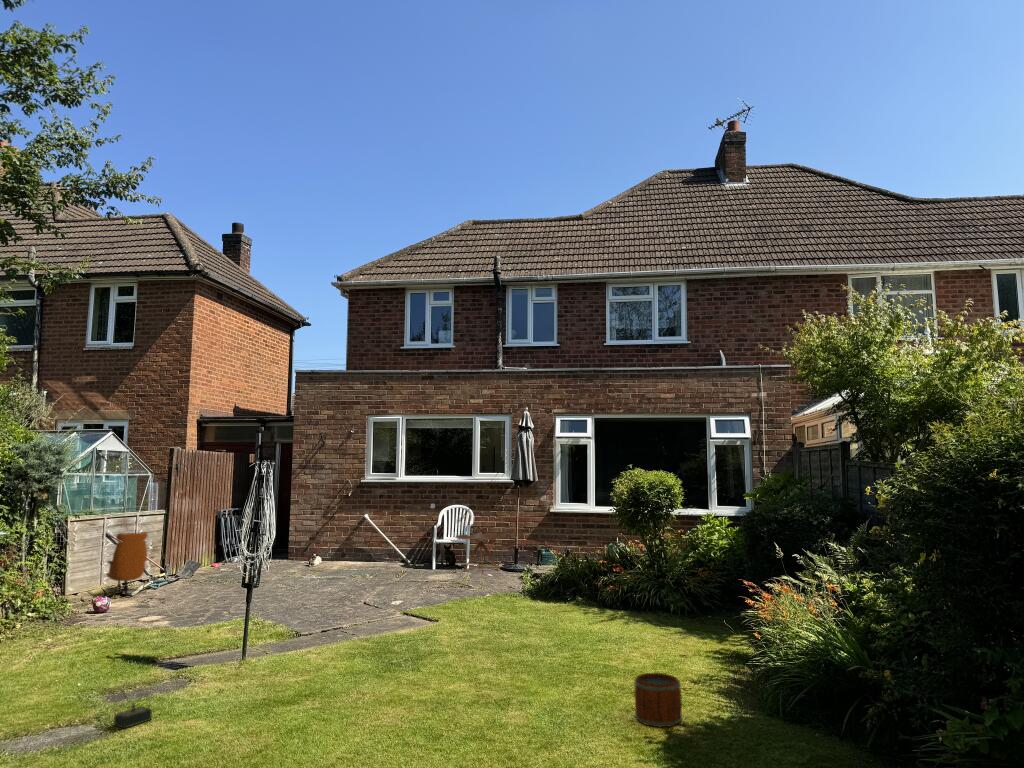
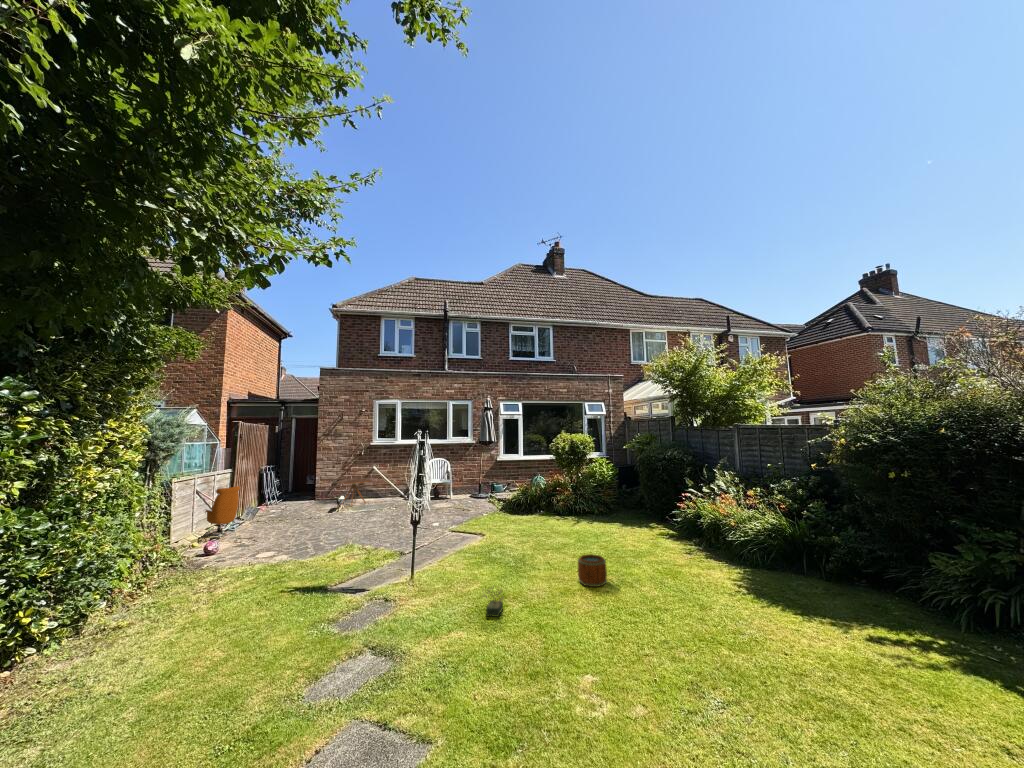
round table: present [456,534,506,573] -> present [336,479,371,505]
bucket: present [634,673,682,727] -> present [578,554,607,587]
decorative plant: present [106,686,152,728] -> present [483,588,503,617]

